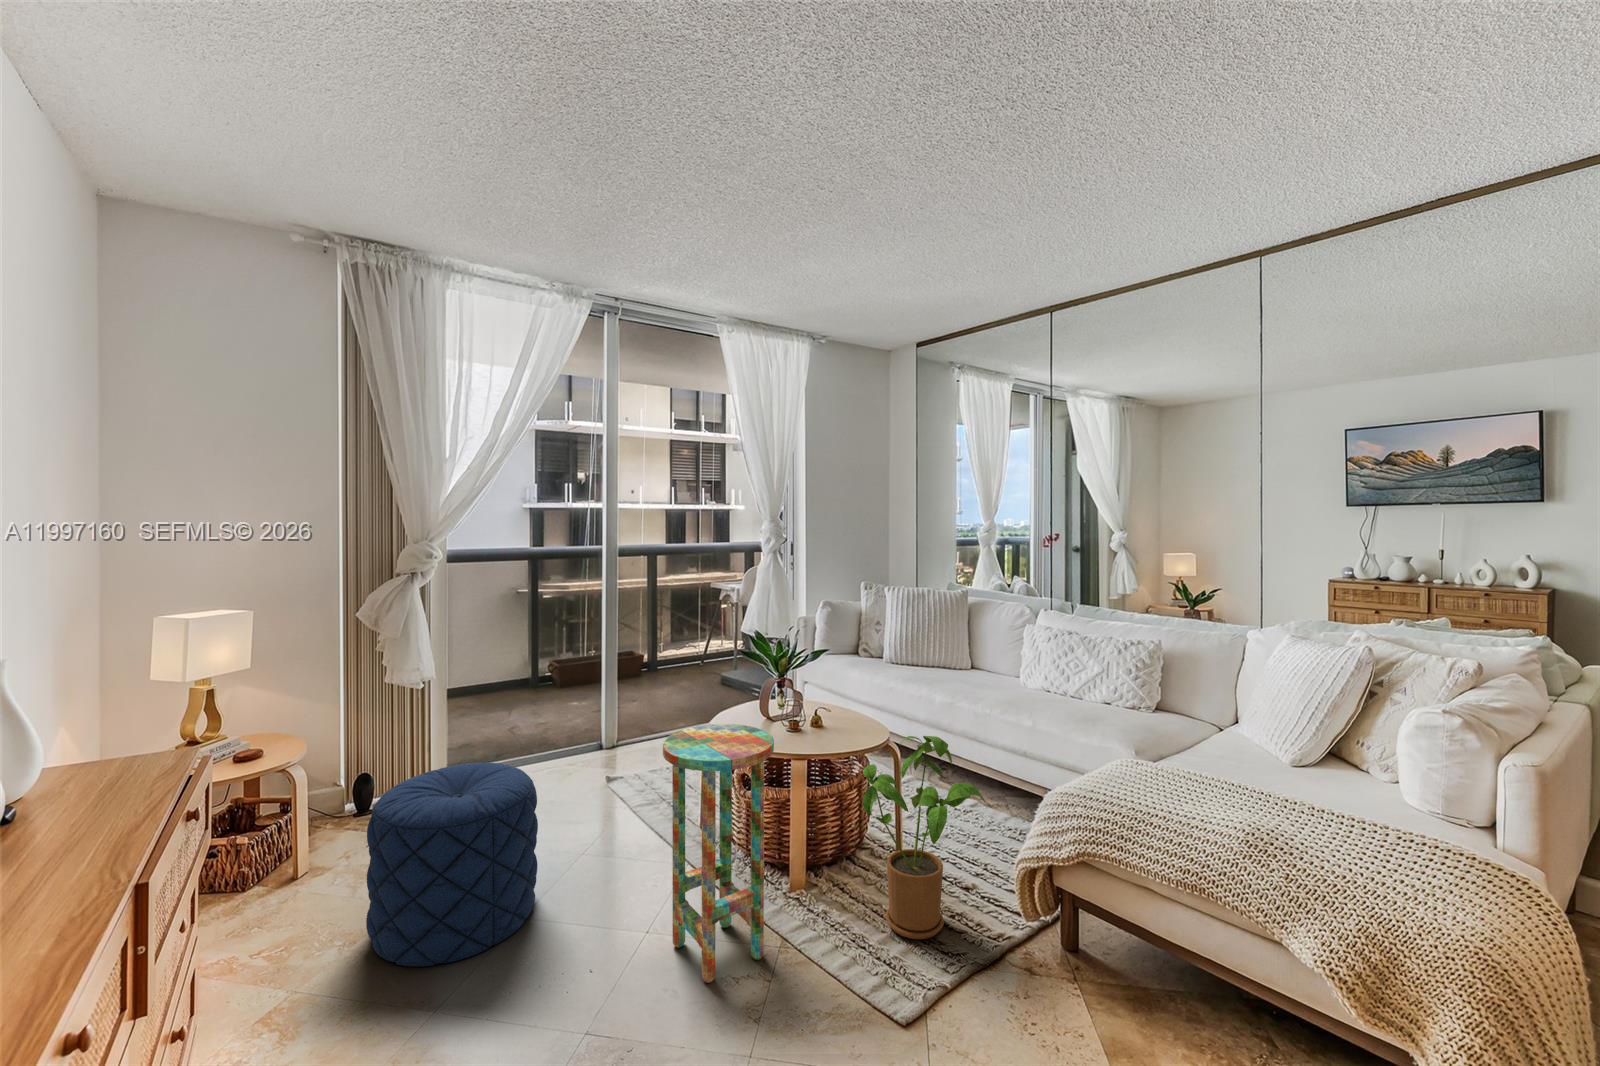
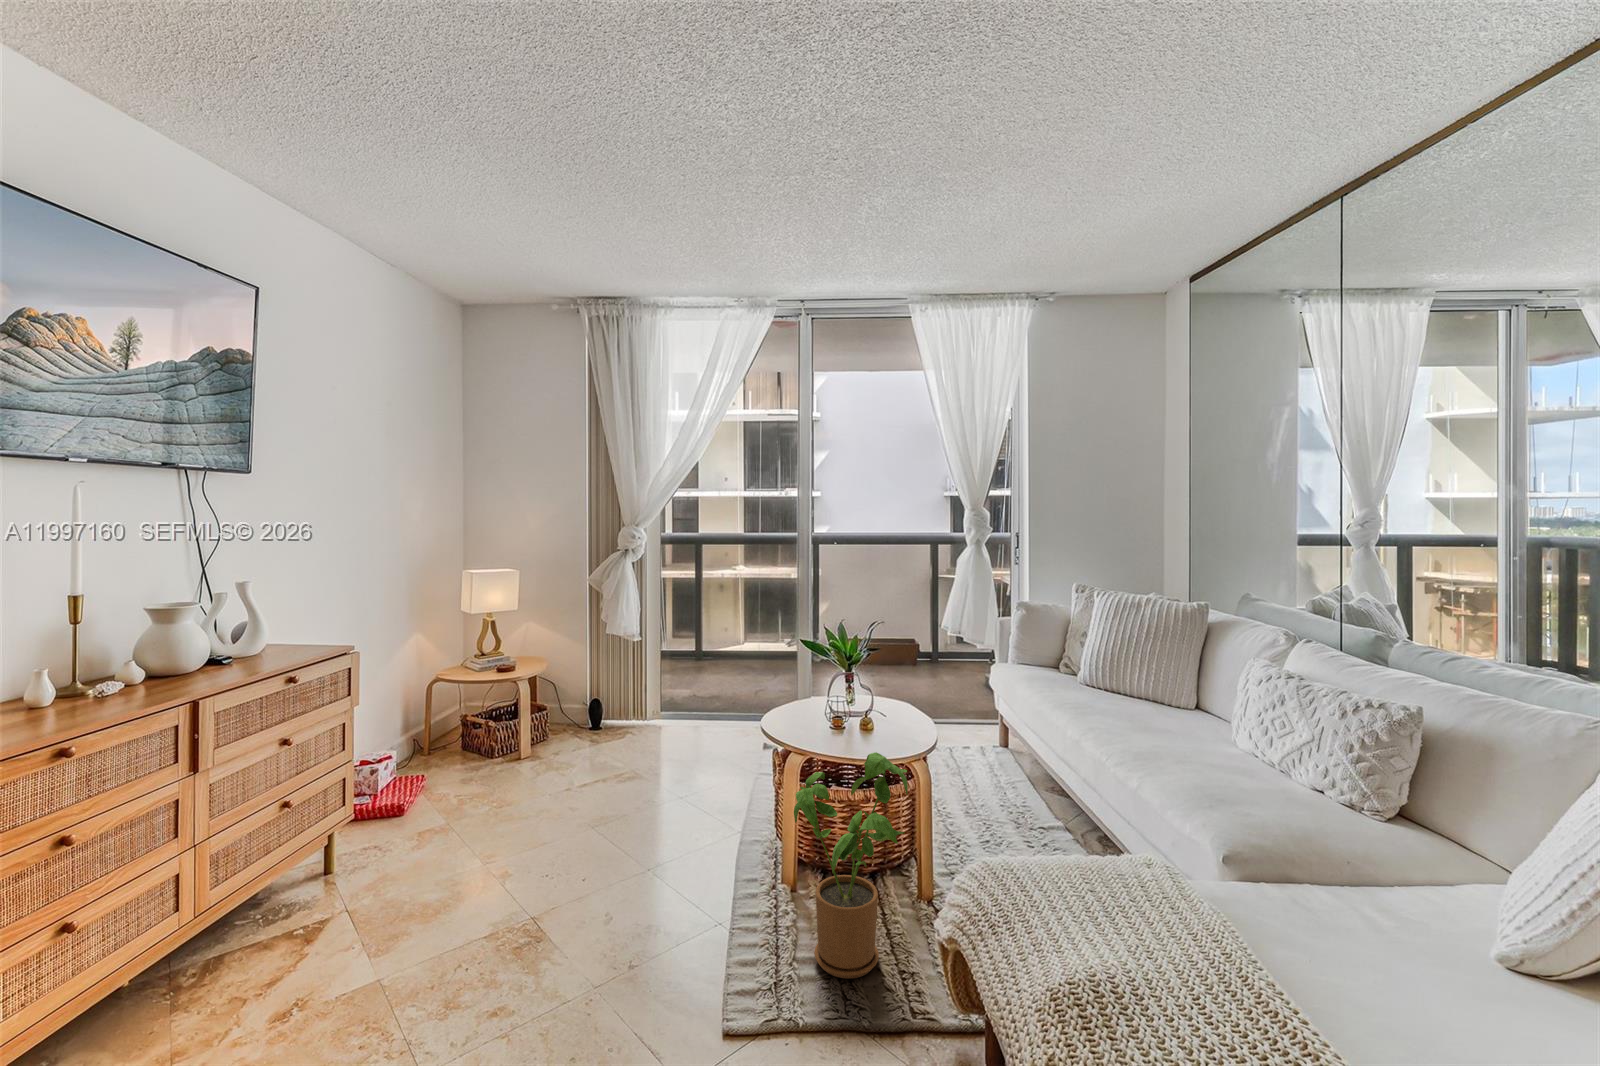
side table: present [663,724,774,983] -> none [614,698,718,926]
pouf: present [366,763,538,967] -> none [493,700,616,842]

